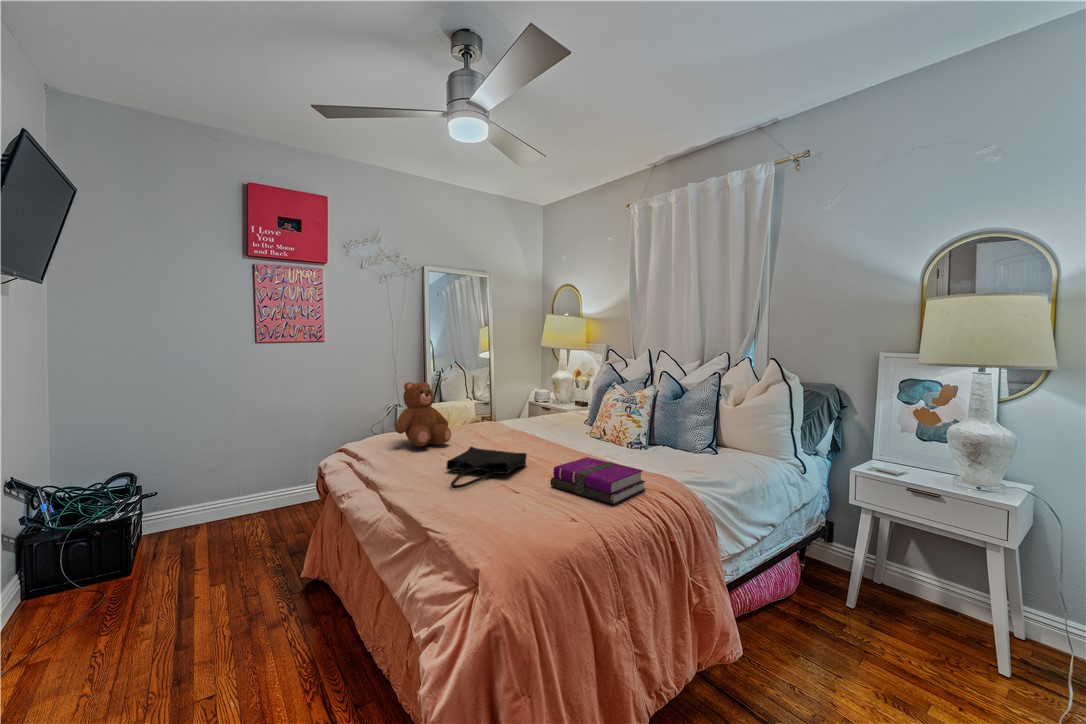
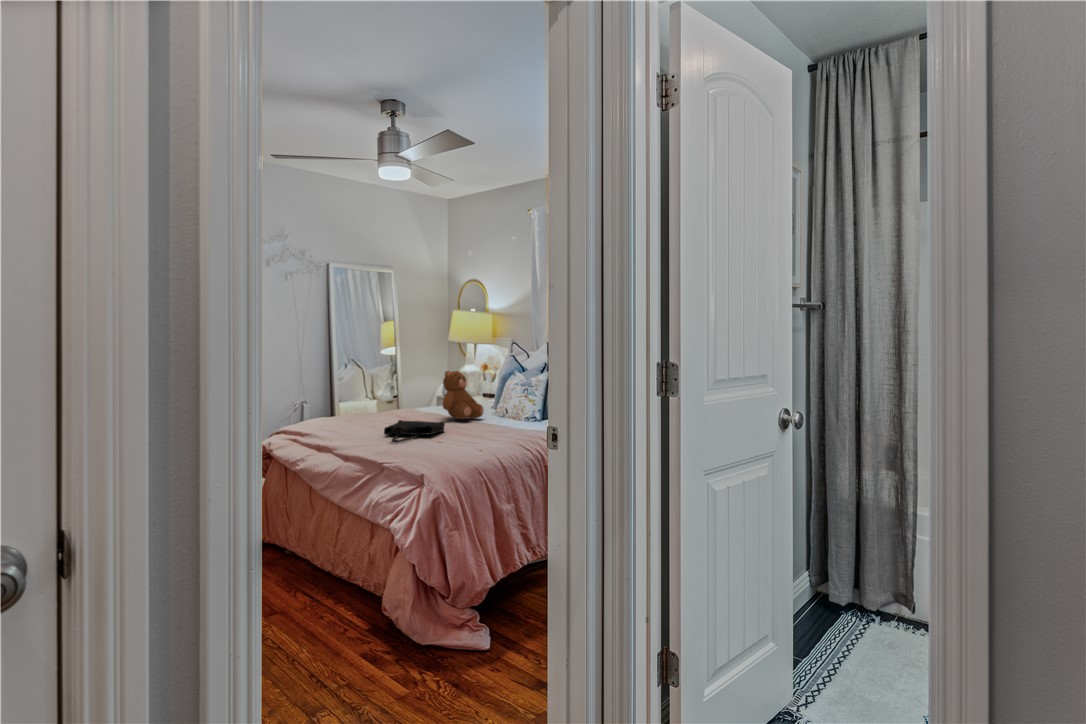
teddy bear: present [395,382,451,446] -> present [443,371,484,419]
notebook: present [550,457,645,504] -> none [464,421,530,445]

